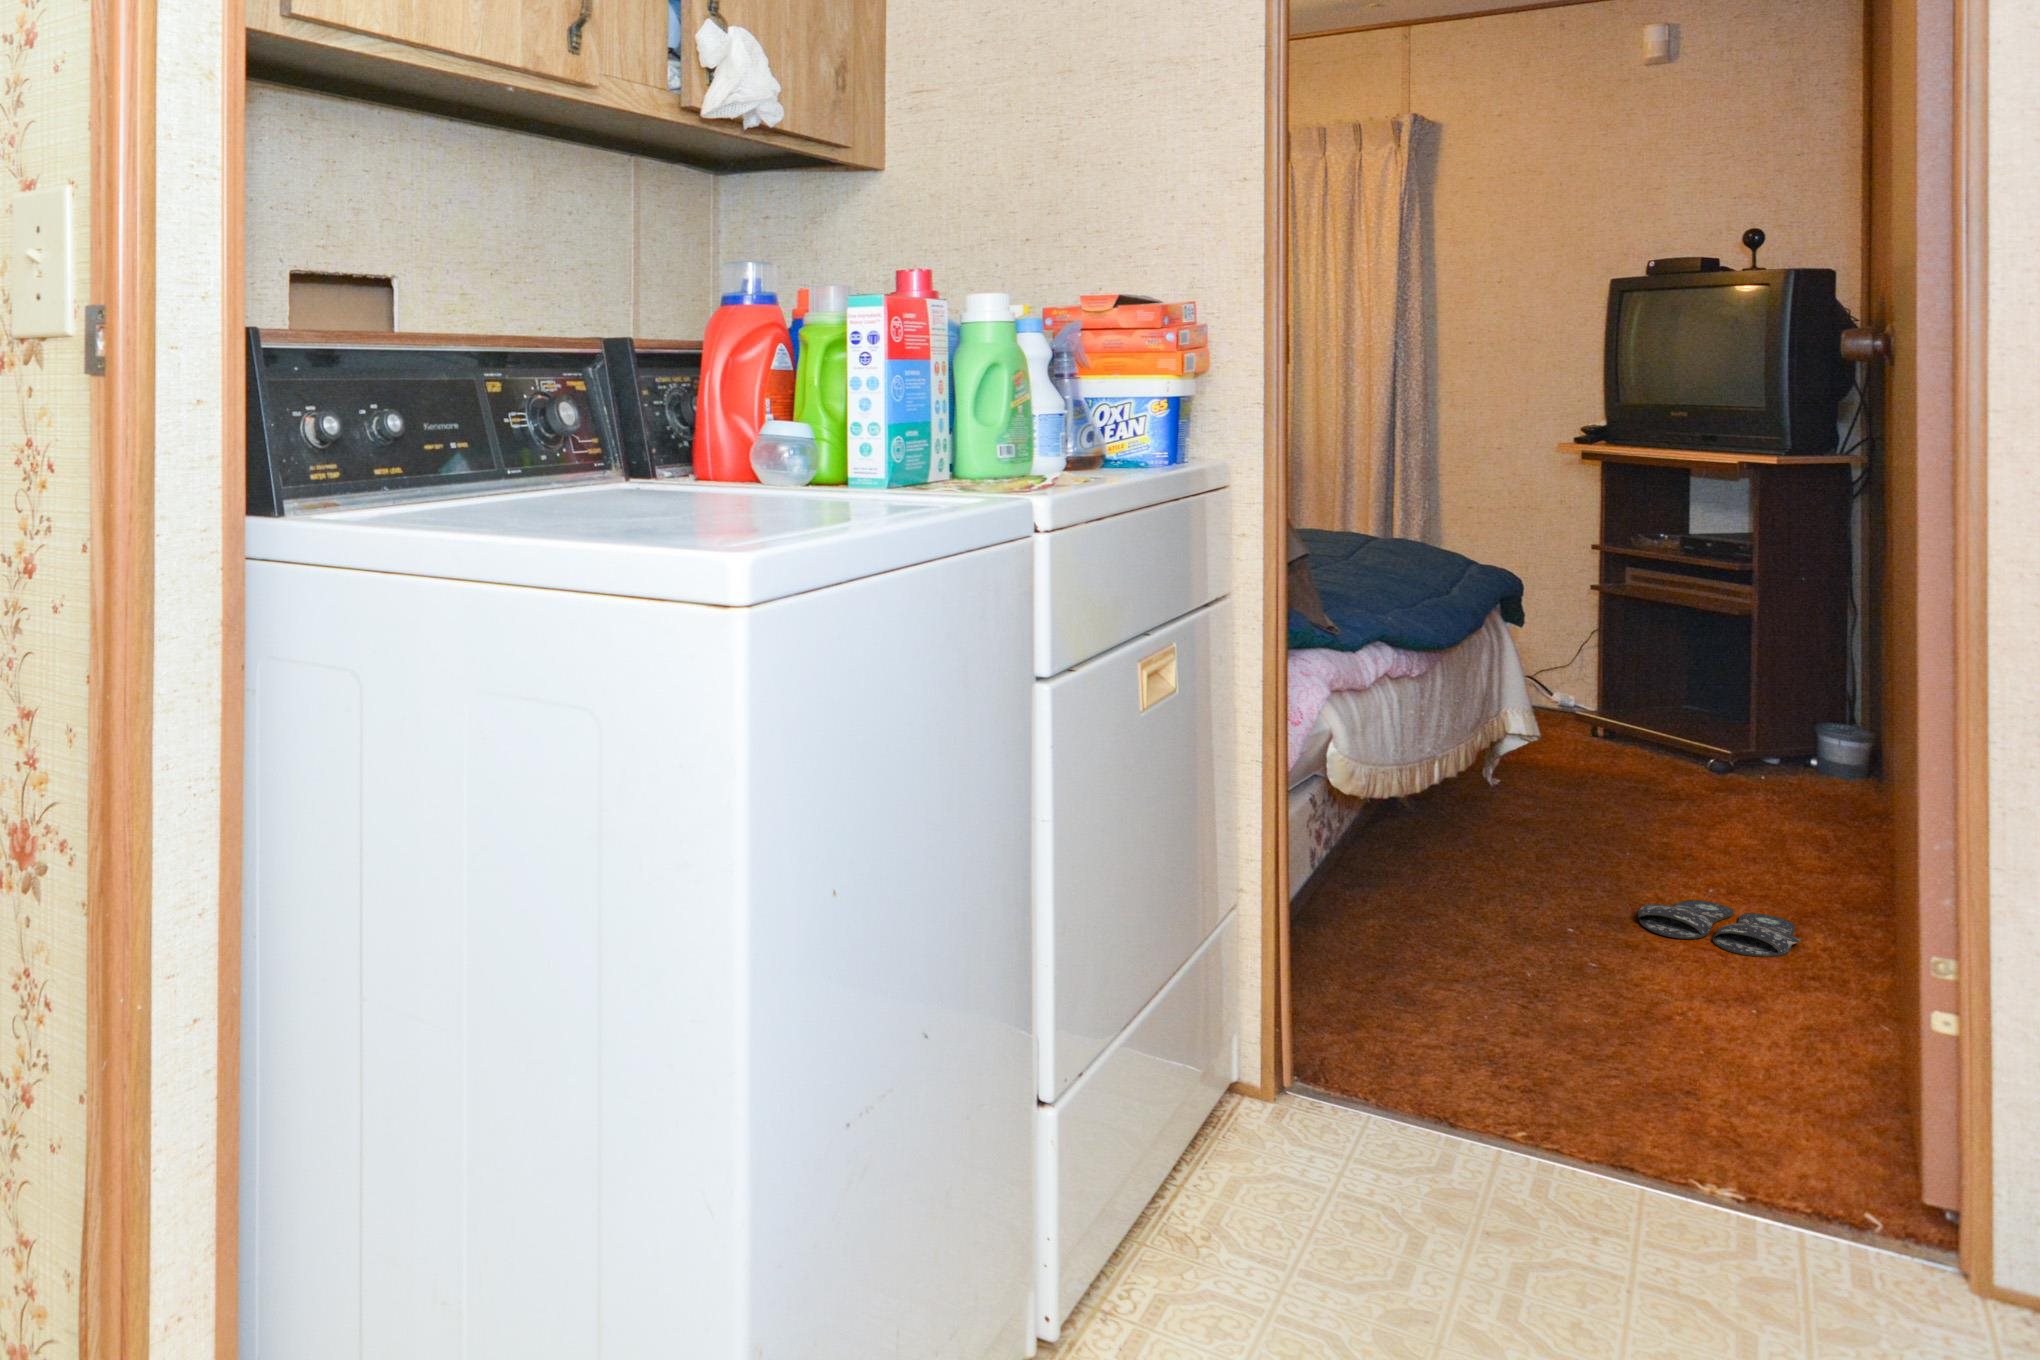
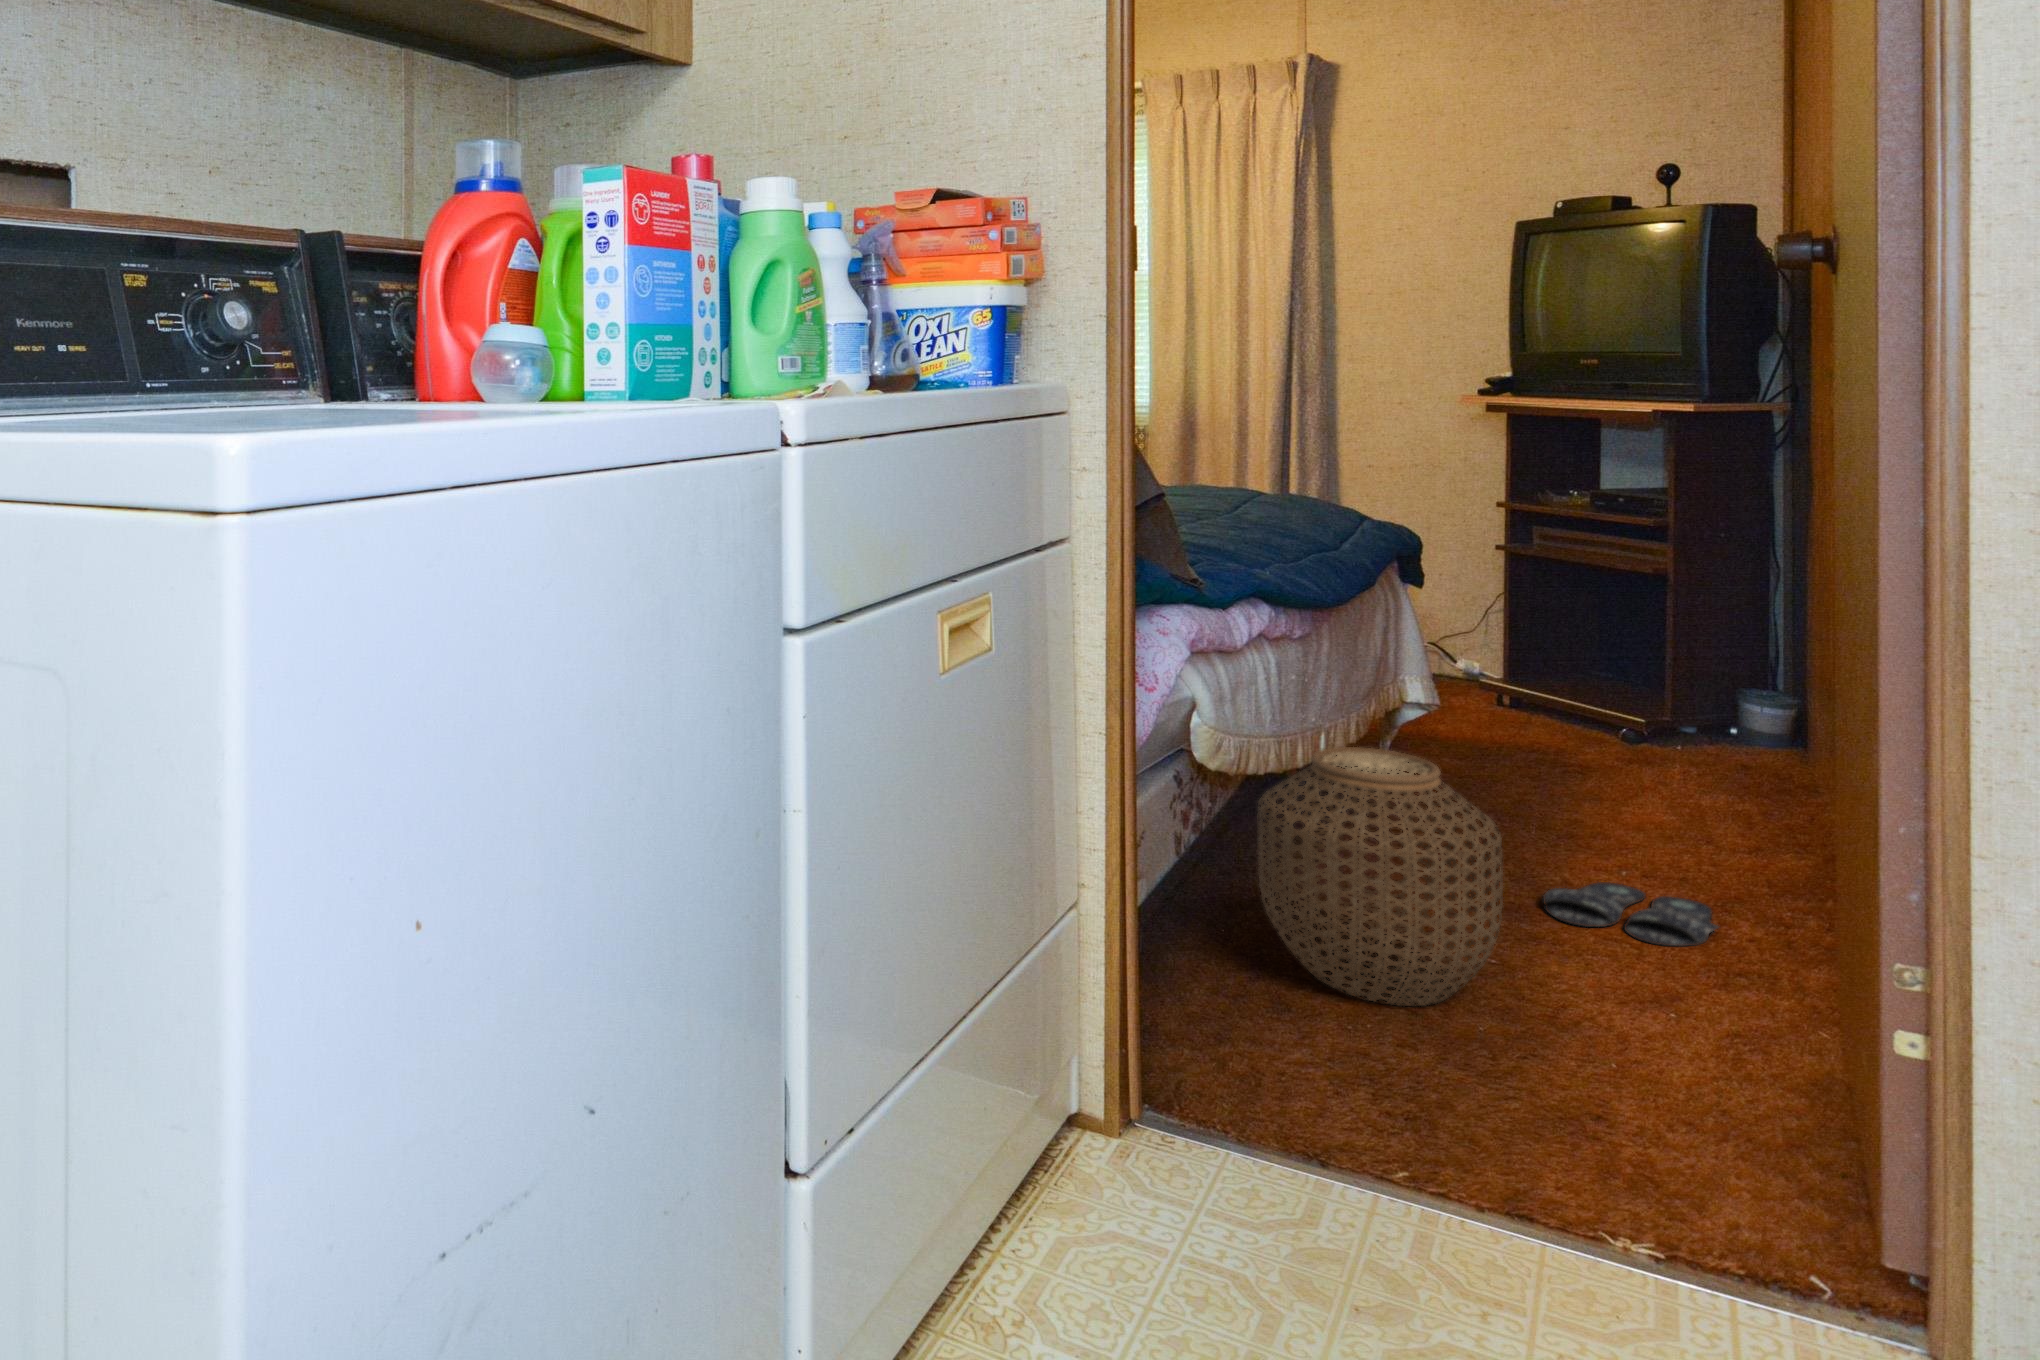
woven basket: none [1379,773,1602,1003] -> present [1258,747,1503,1006]

